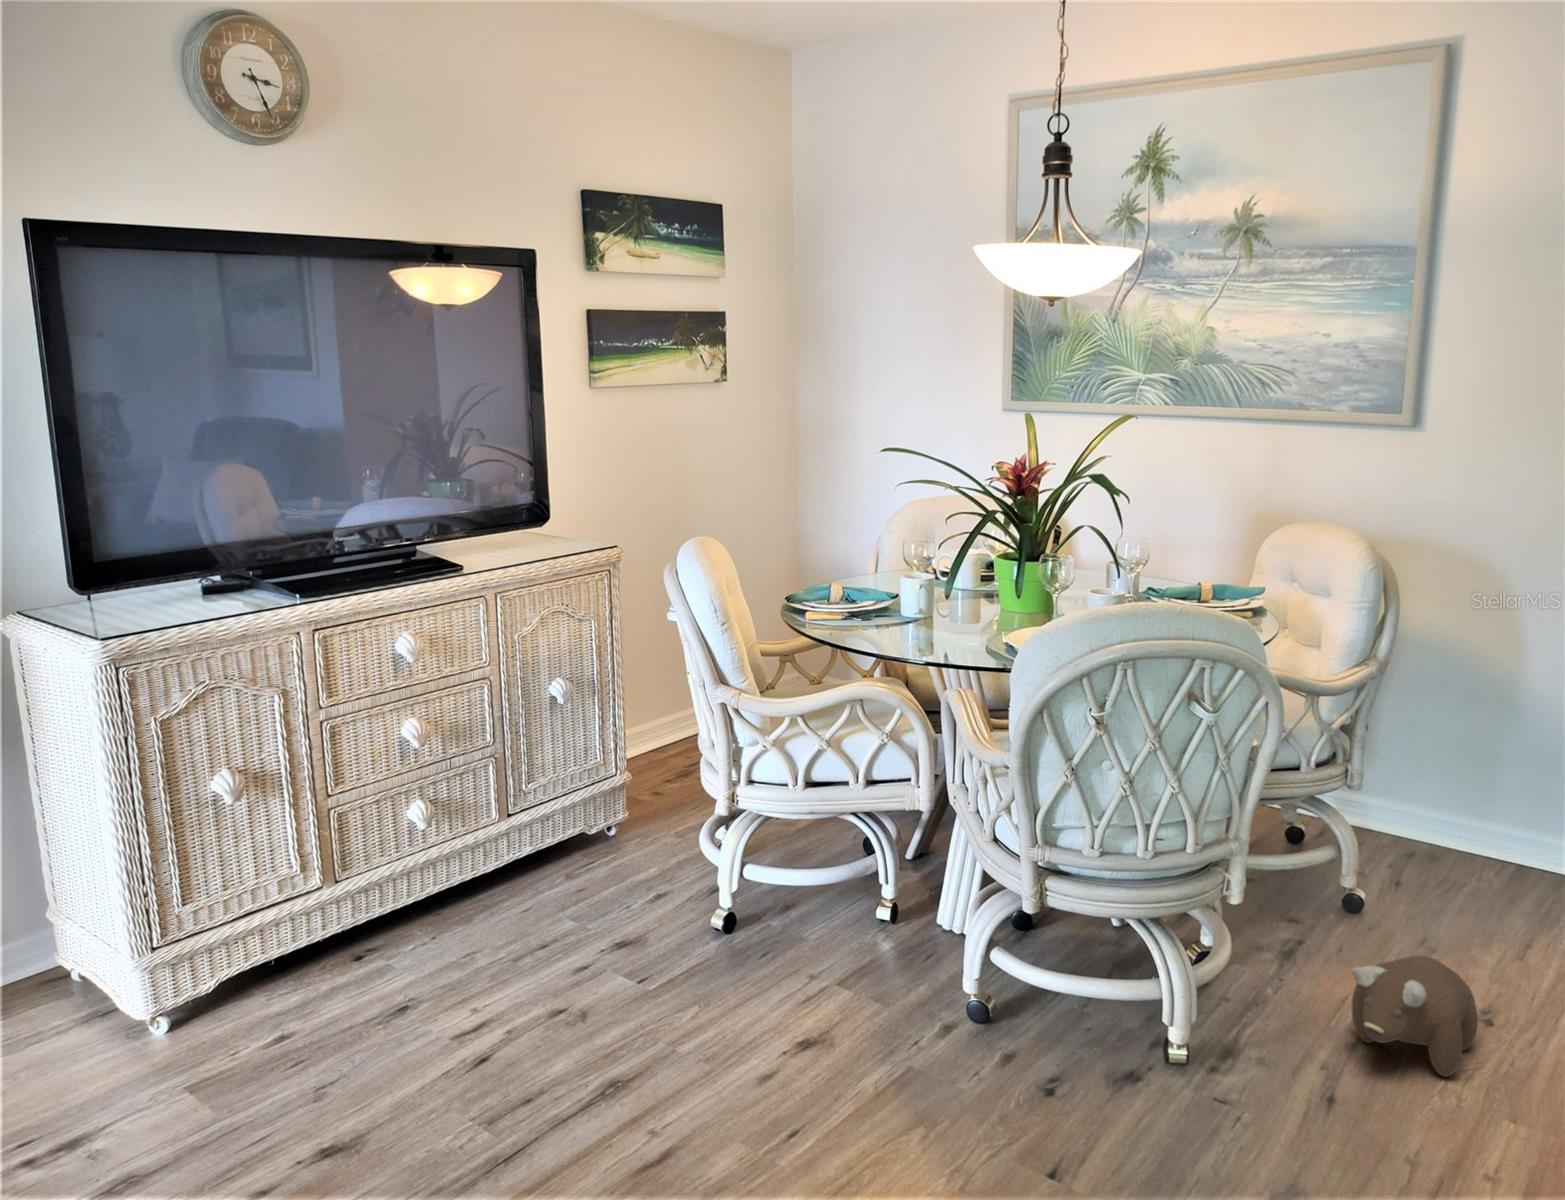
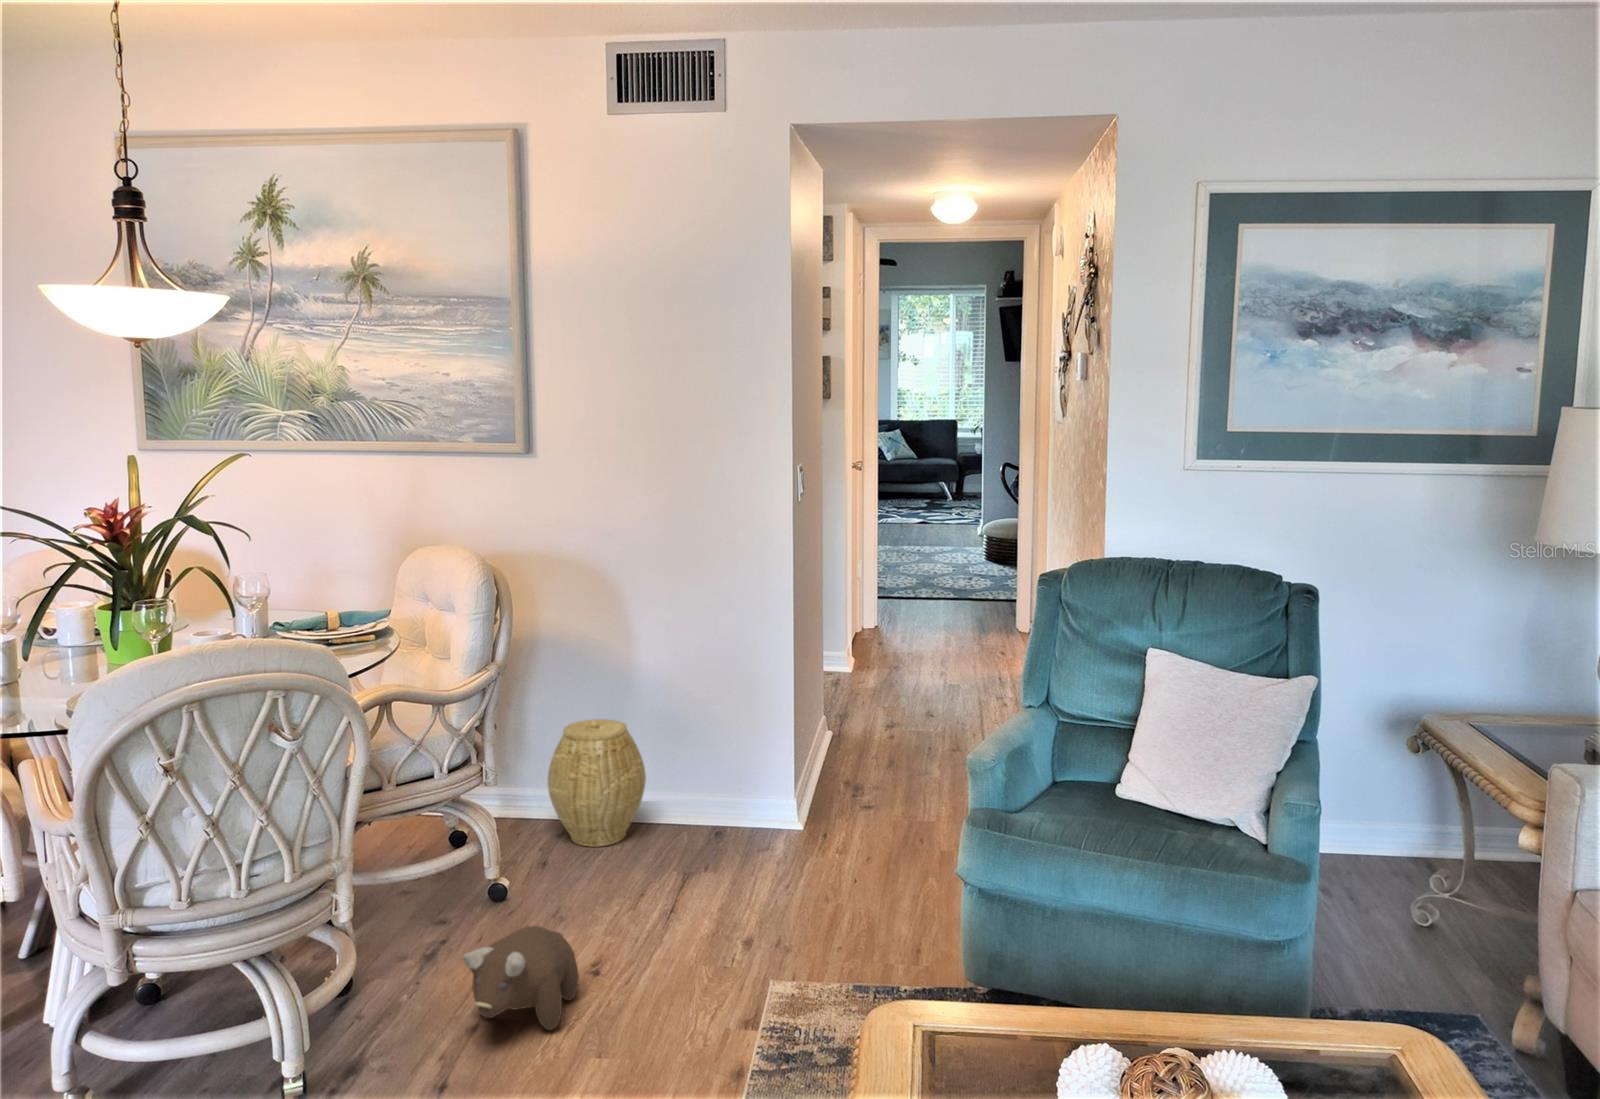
woven basket: none [1412,735,1541,884] -> present [548,719,646,847]

